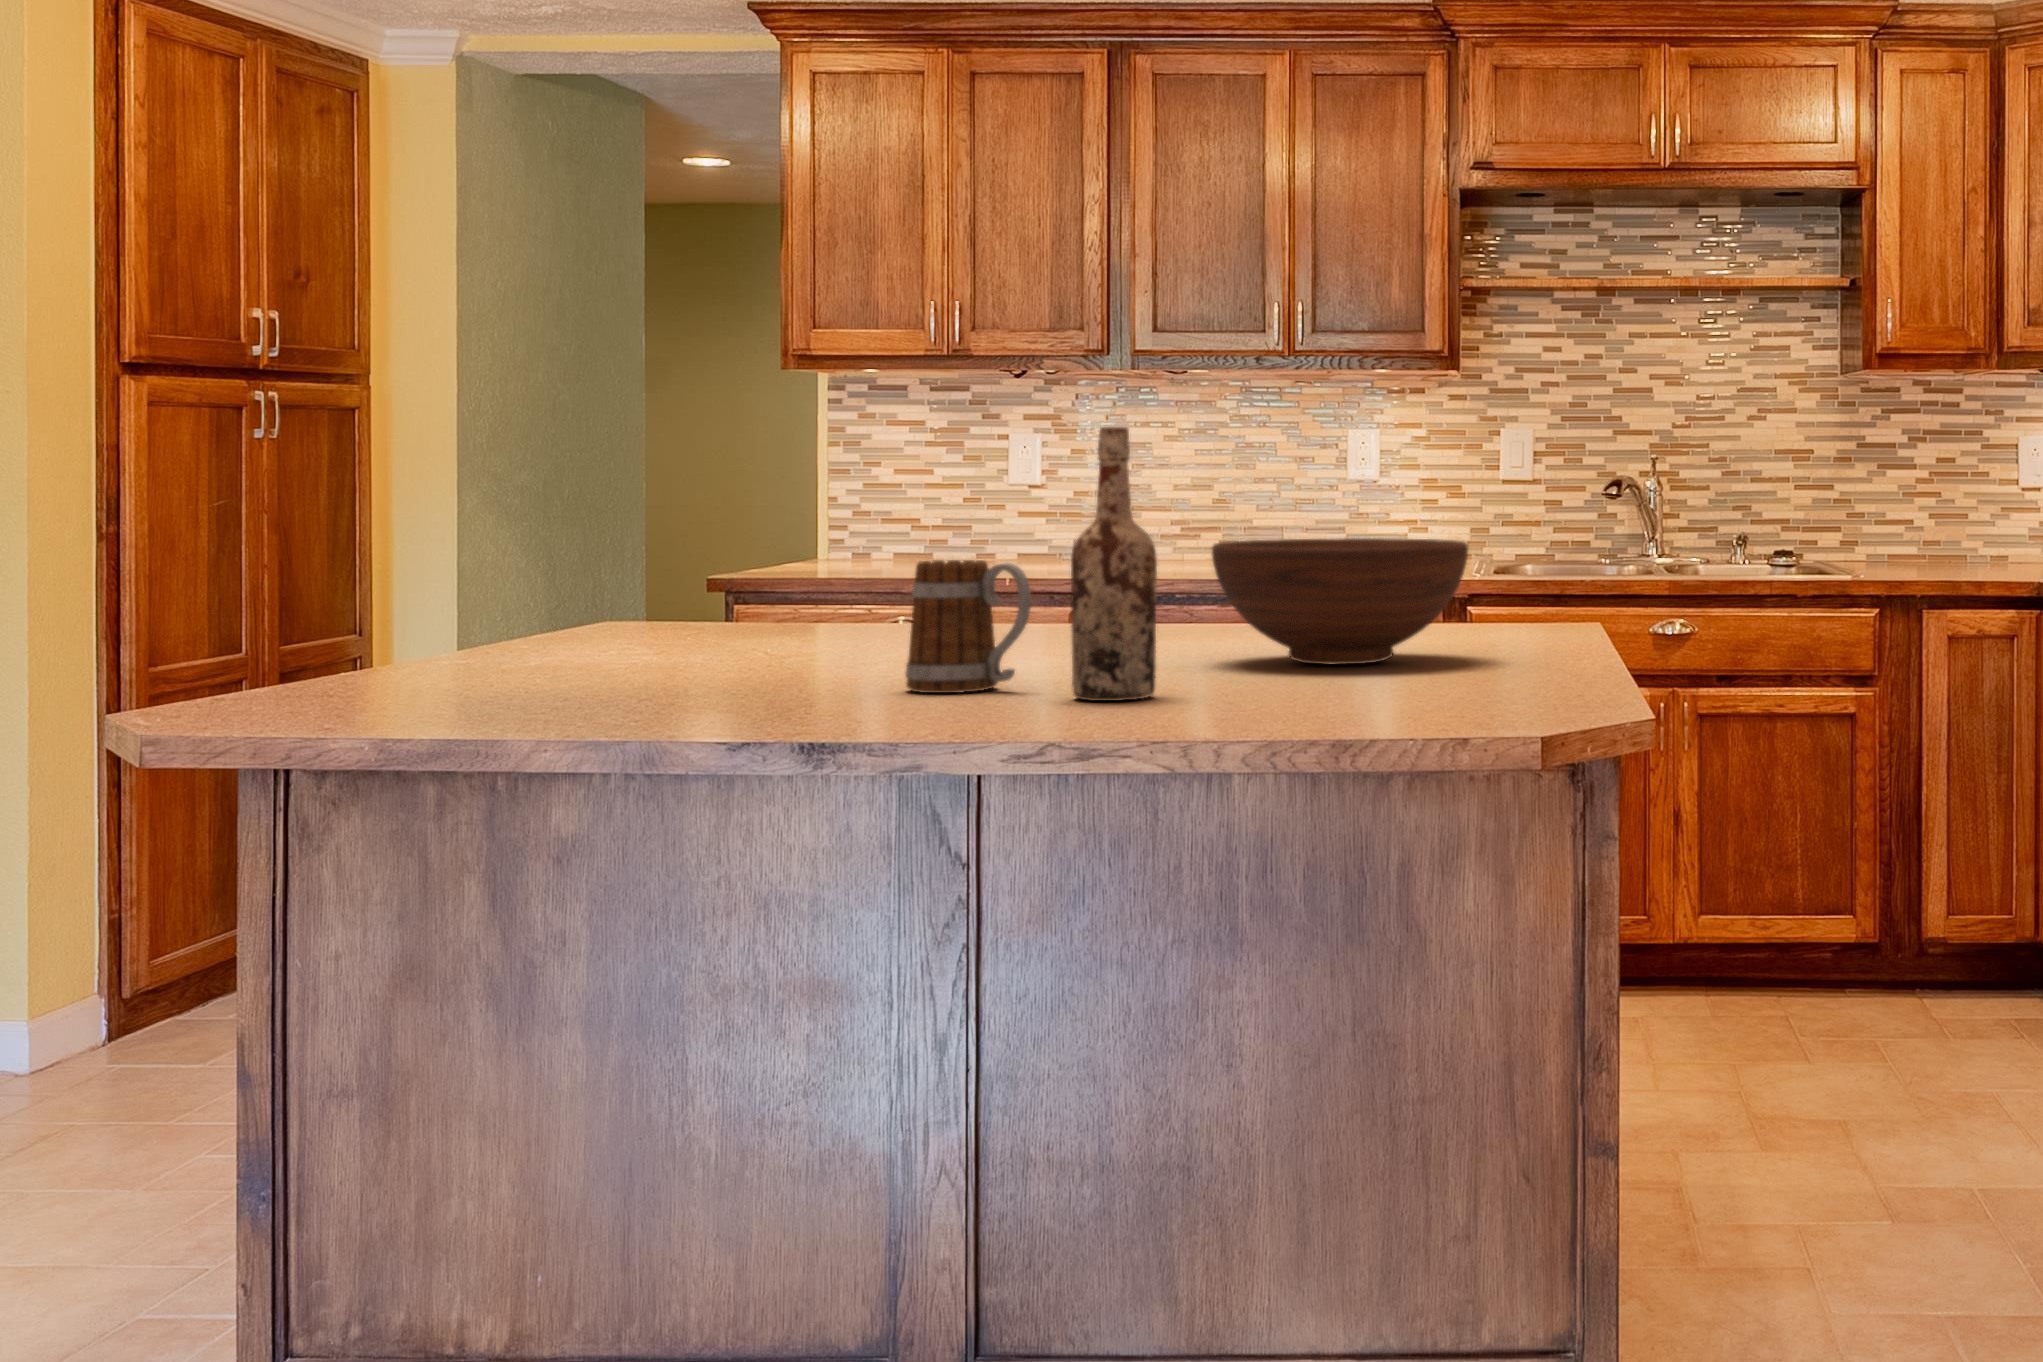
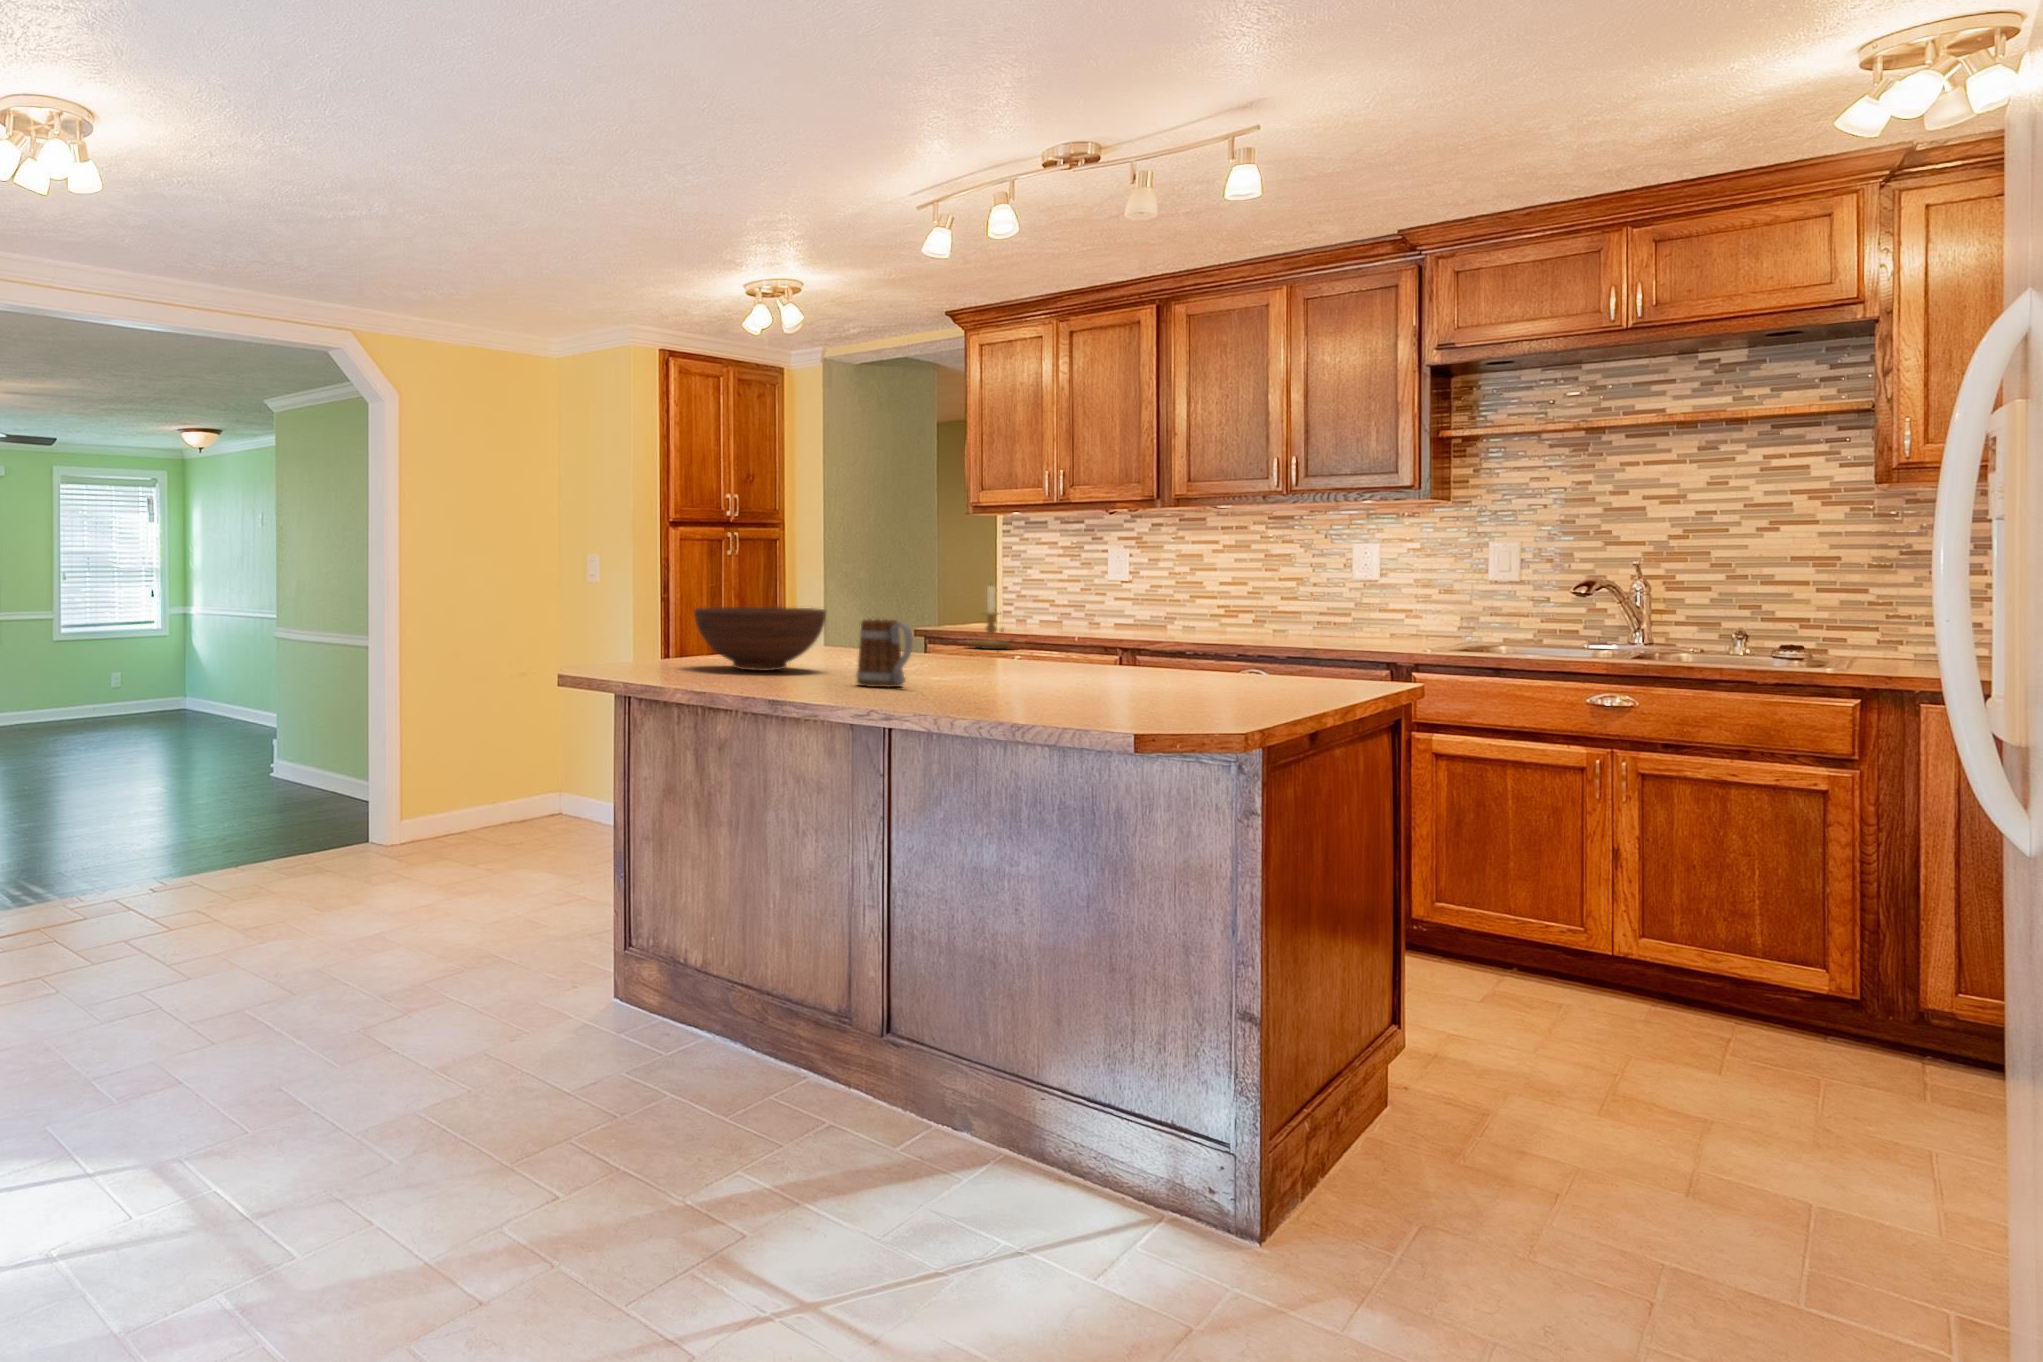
wine bottle: present [1071,427,1157,701] -> none [916,551,962,697]
candle holder: none [807,491,902,606] -> present [967,586,1011,649]
fruit bowl: present [1212,538,1468,664] -> present [694,607,826,671]

